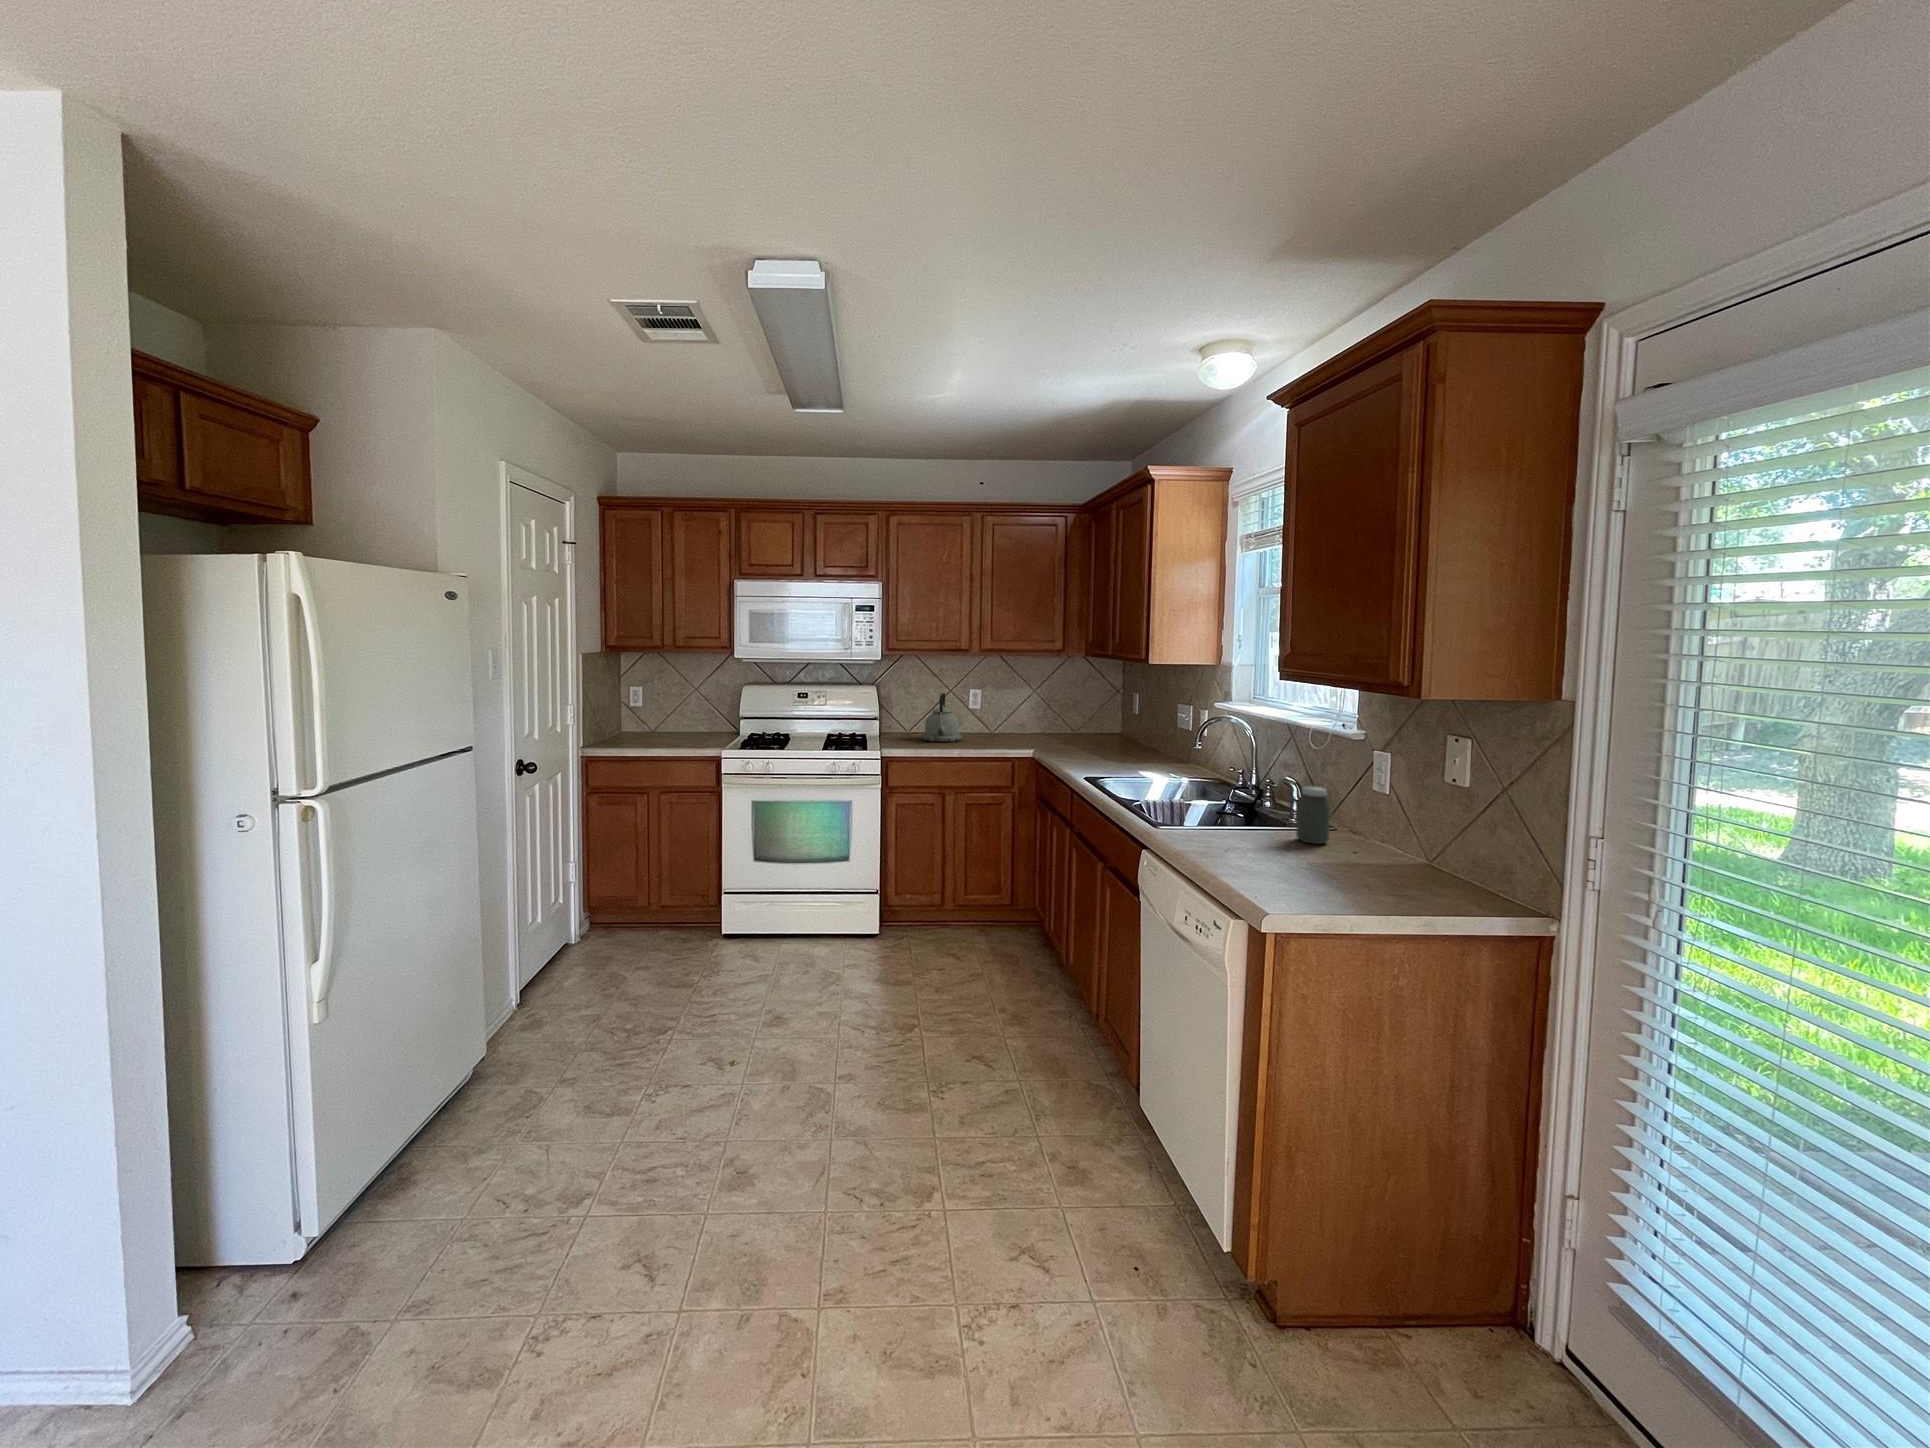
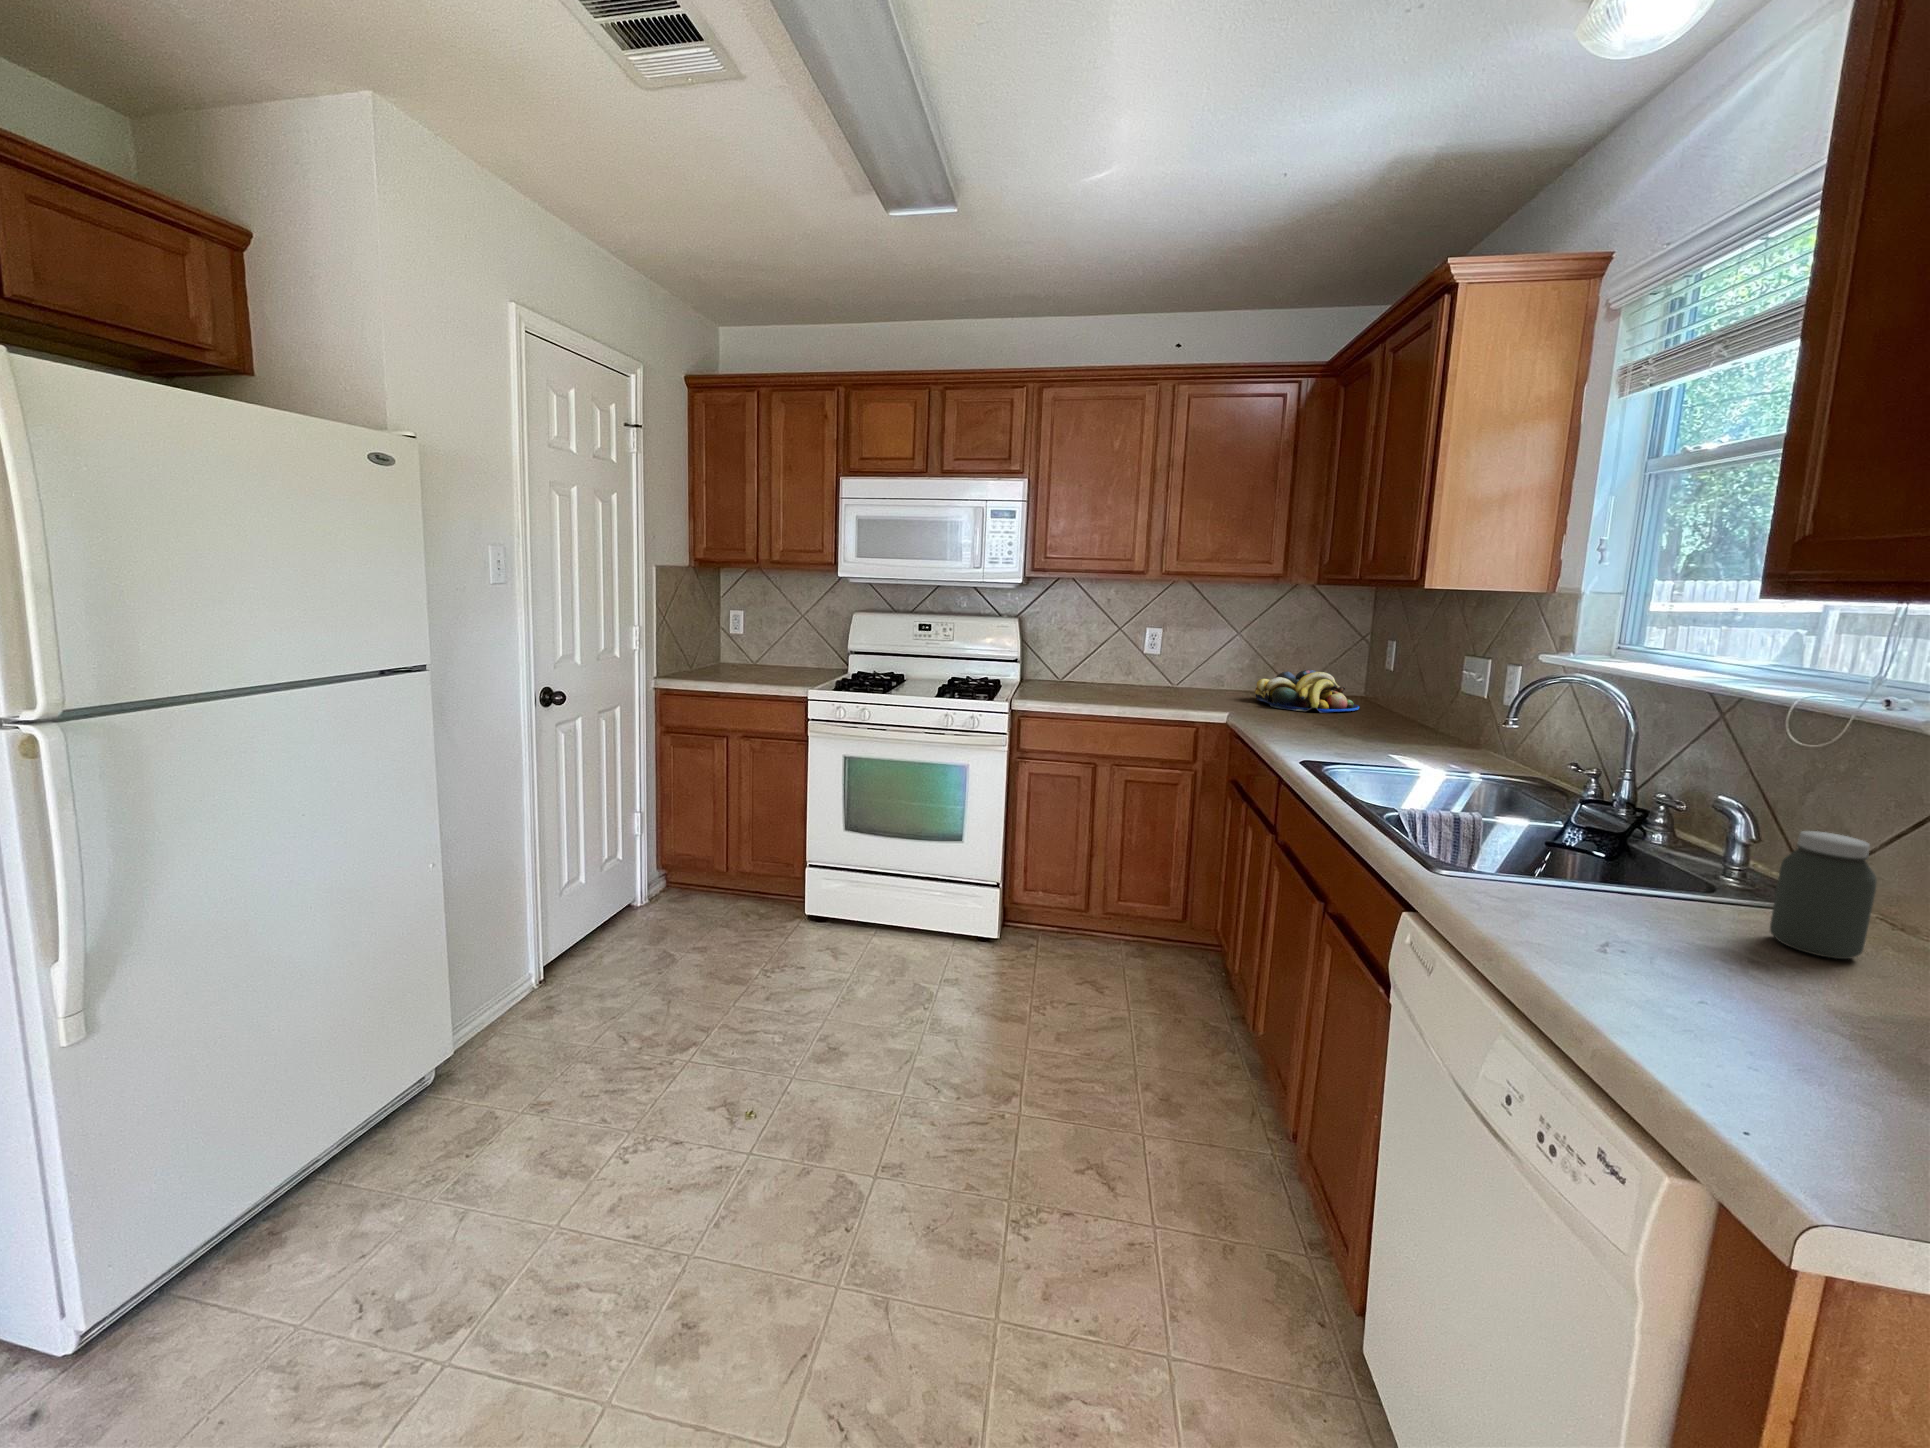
kettle: present [922,693,962,742] -> none [1073,630,1128,696]
fruit bowl: none [1050,716,1118,746] -> present [1255,670,1360,713]

